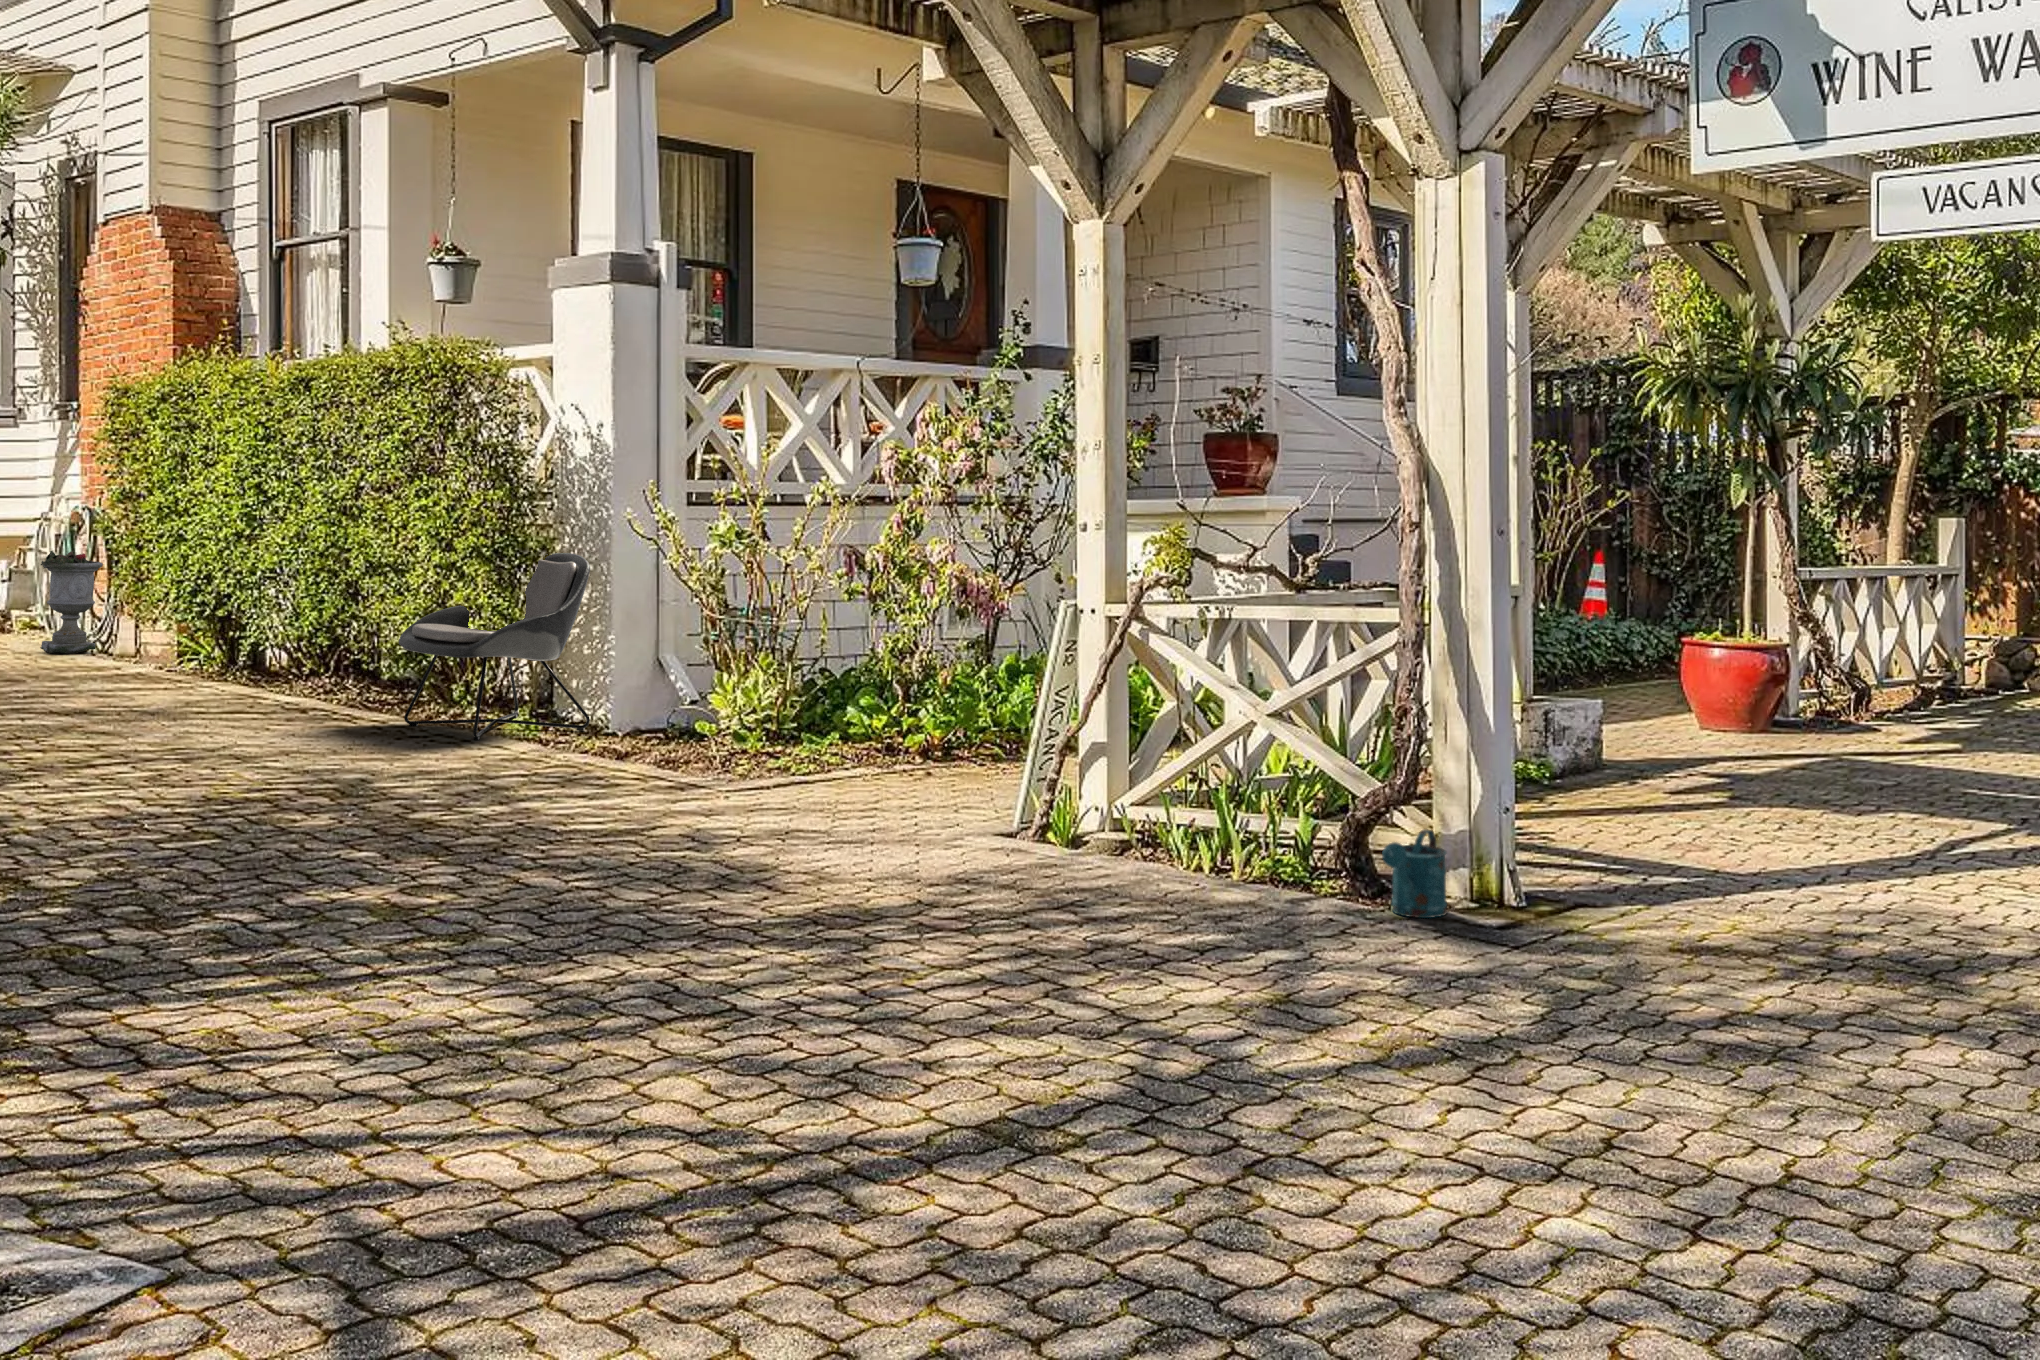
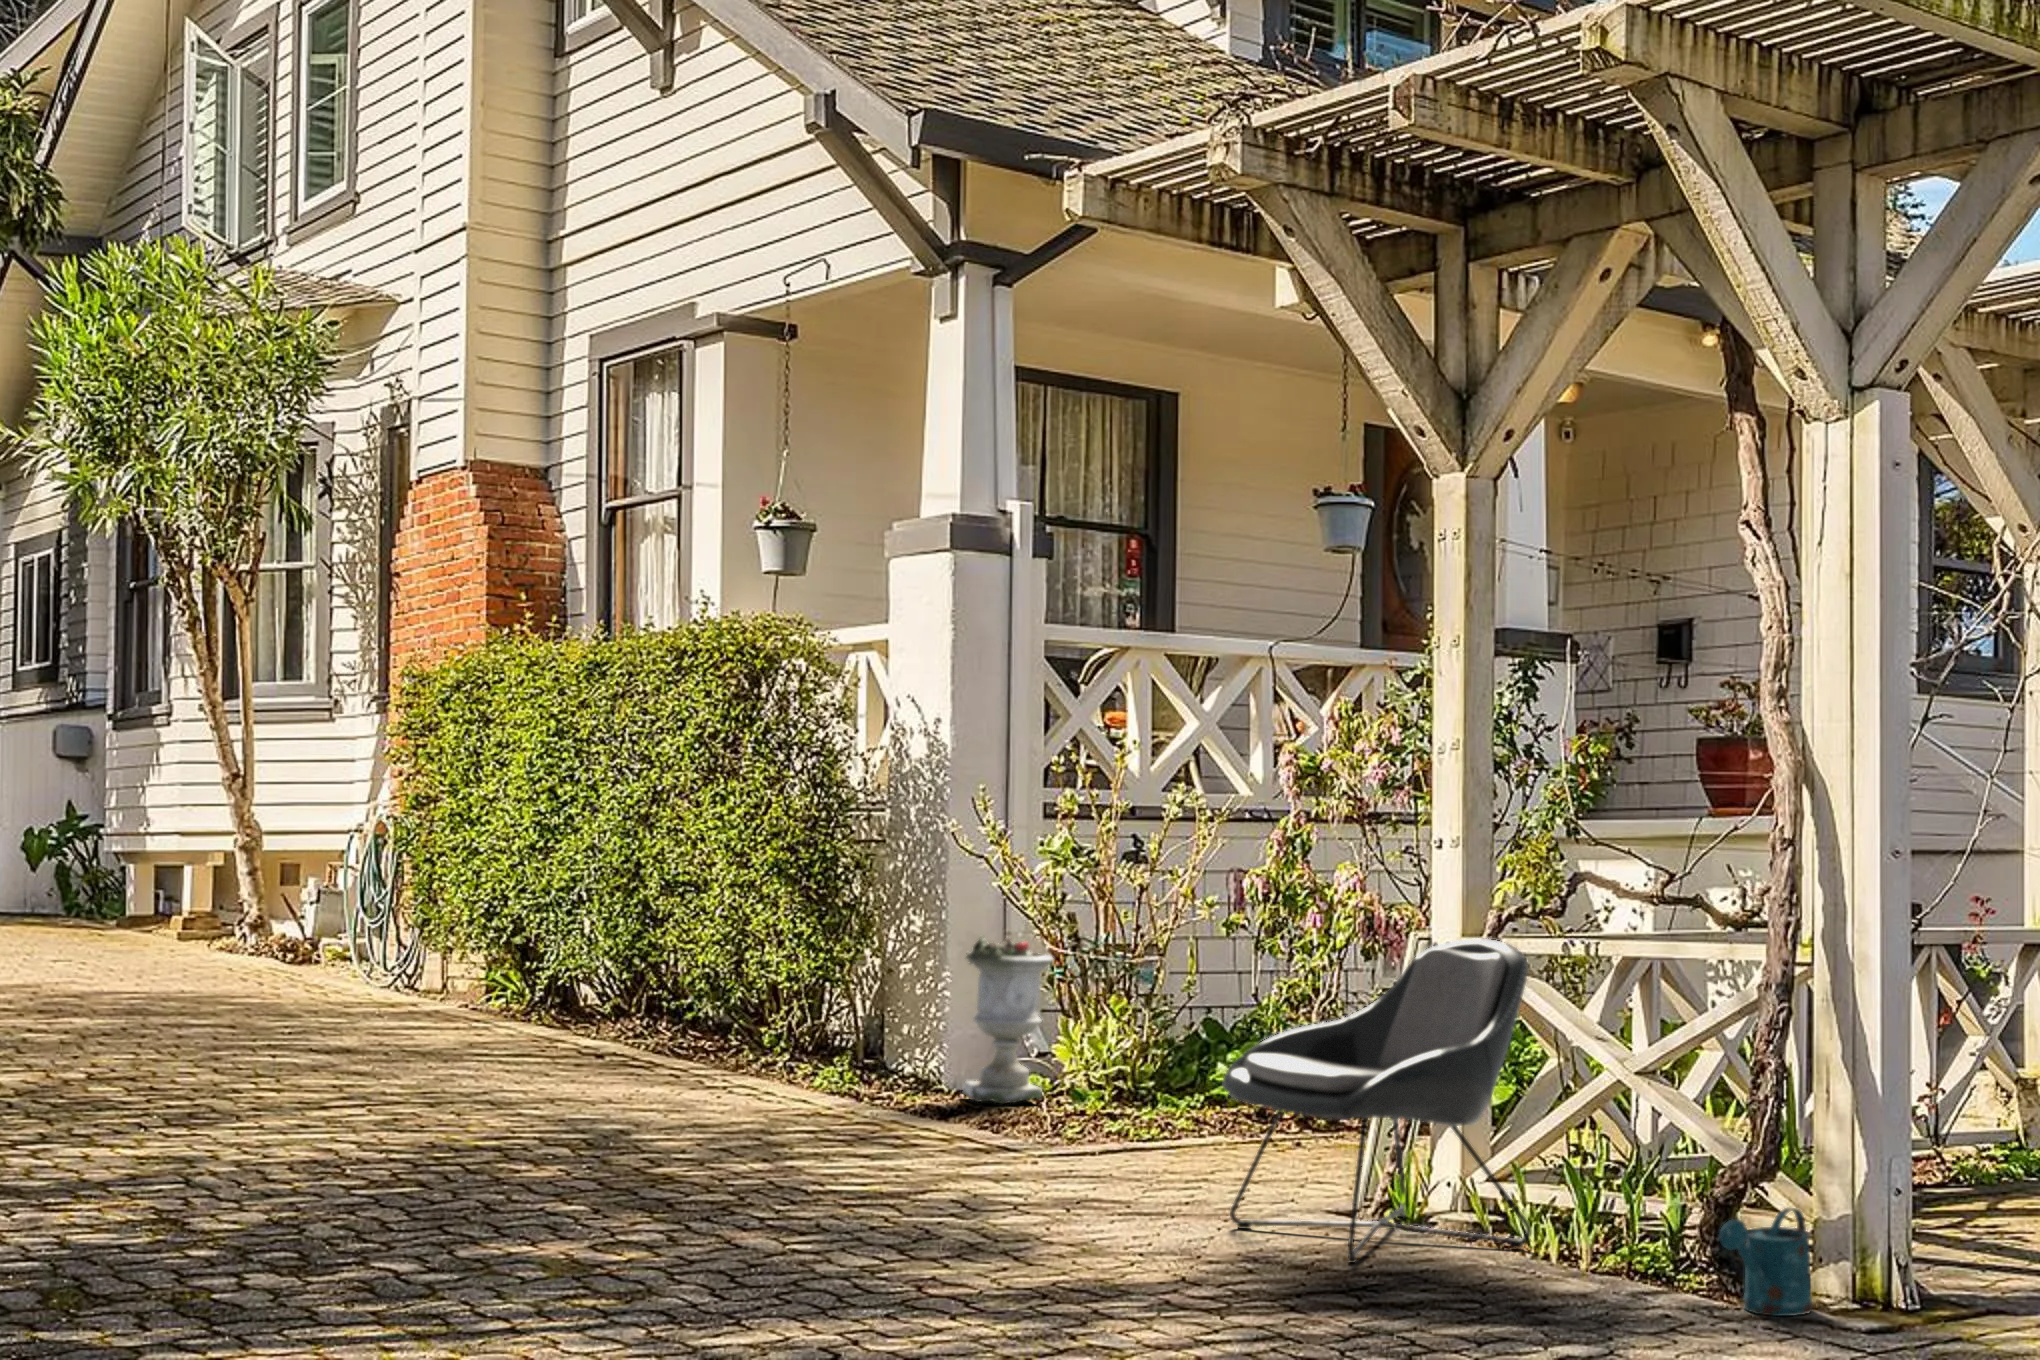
planter: present [40,551,103,653] -> present [963,937,1053,1104]
lounge chair: present [399,553,590,740] -> present [1222,939,1531,1263]

